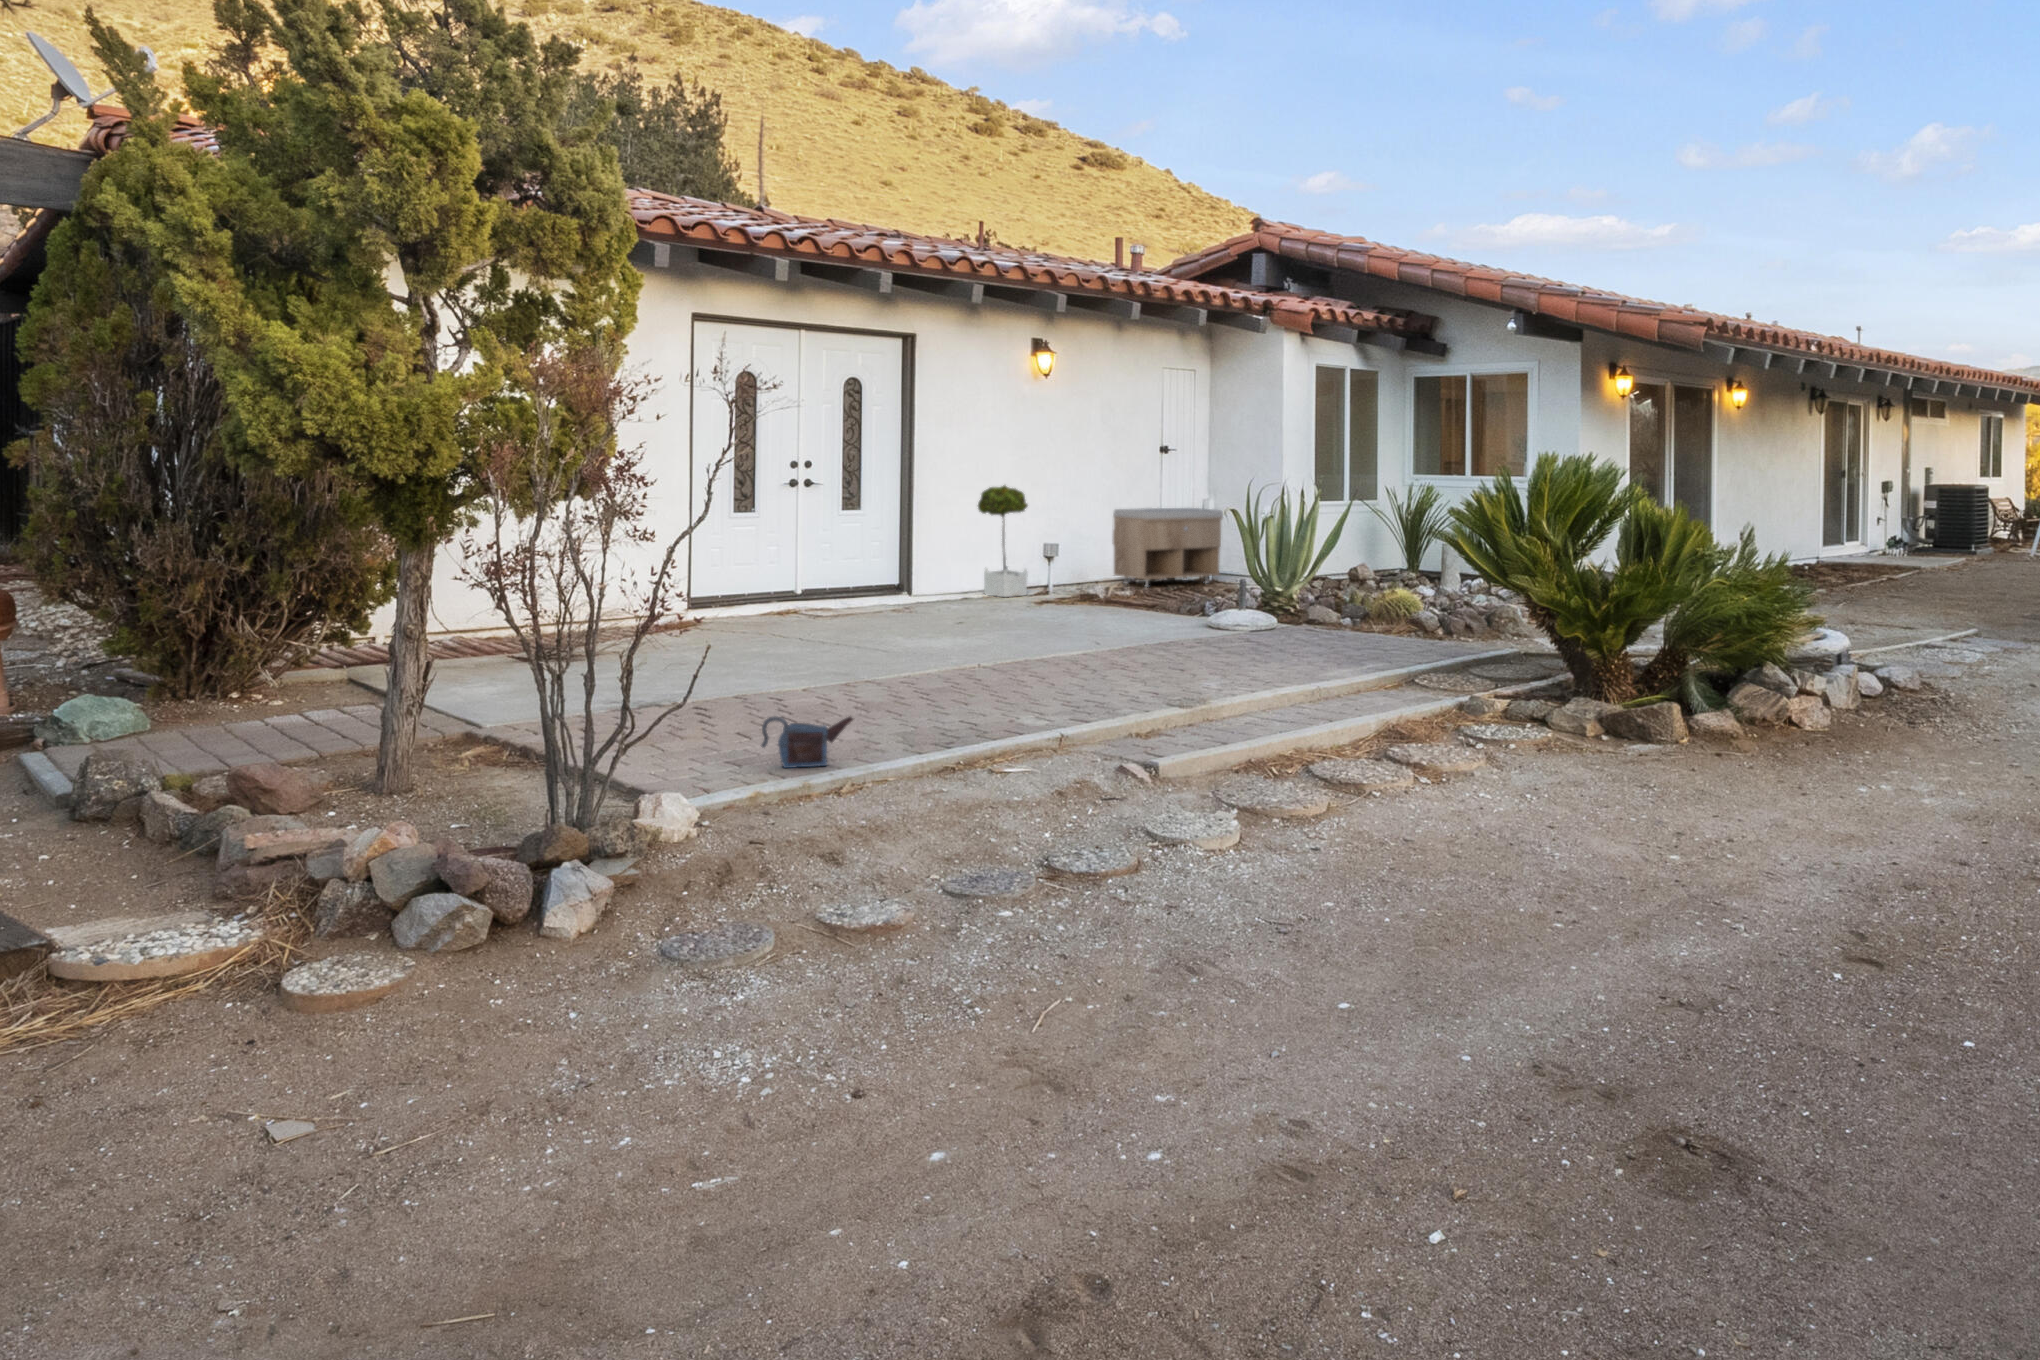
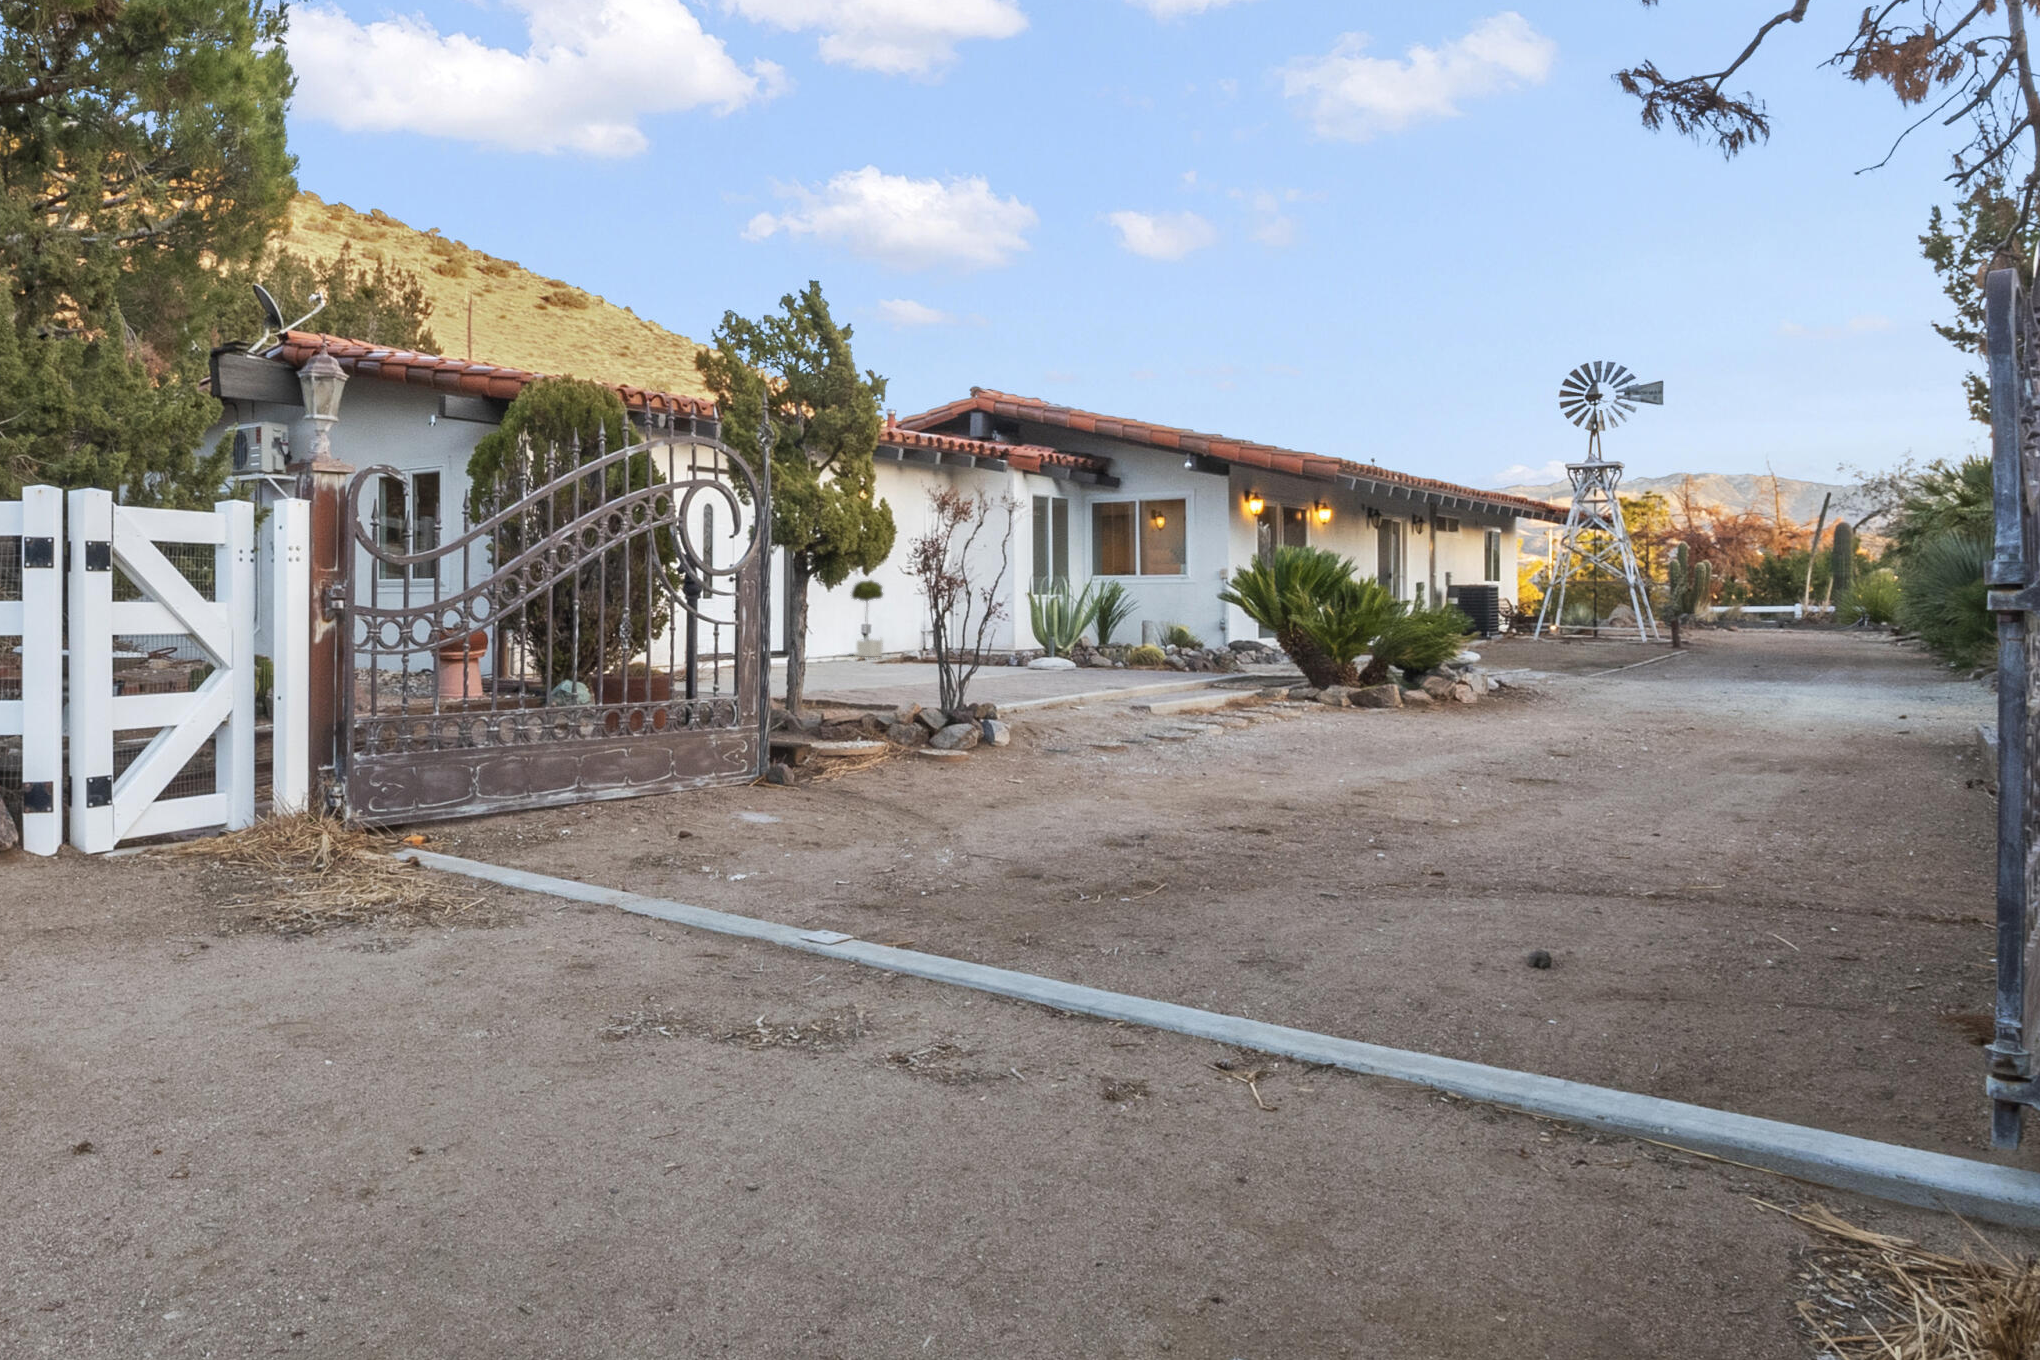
storage bench: present [1113,508,1223,587] -> none [915,599,991,653]
watering can: present [761,716,853,768] -> none [974,679,1015,705]

